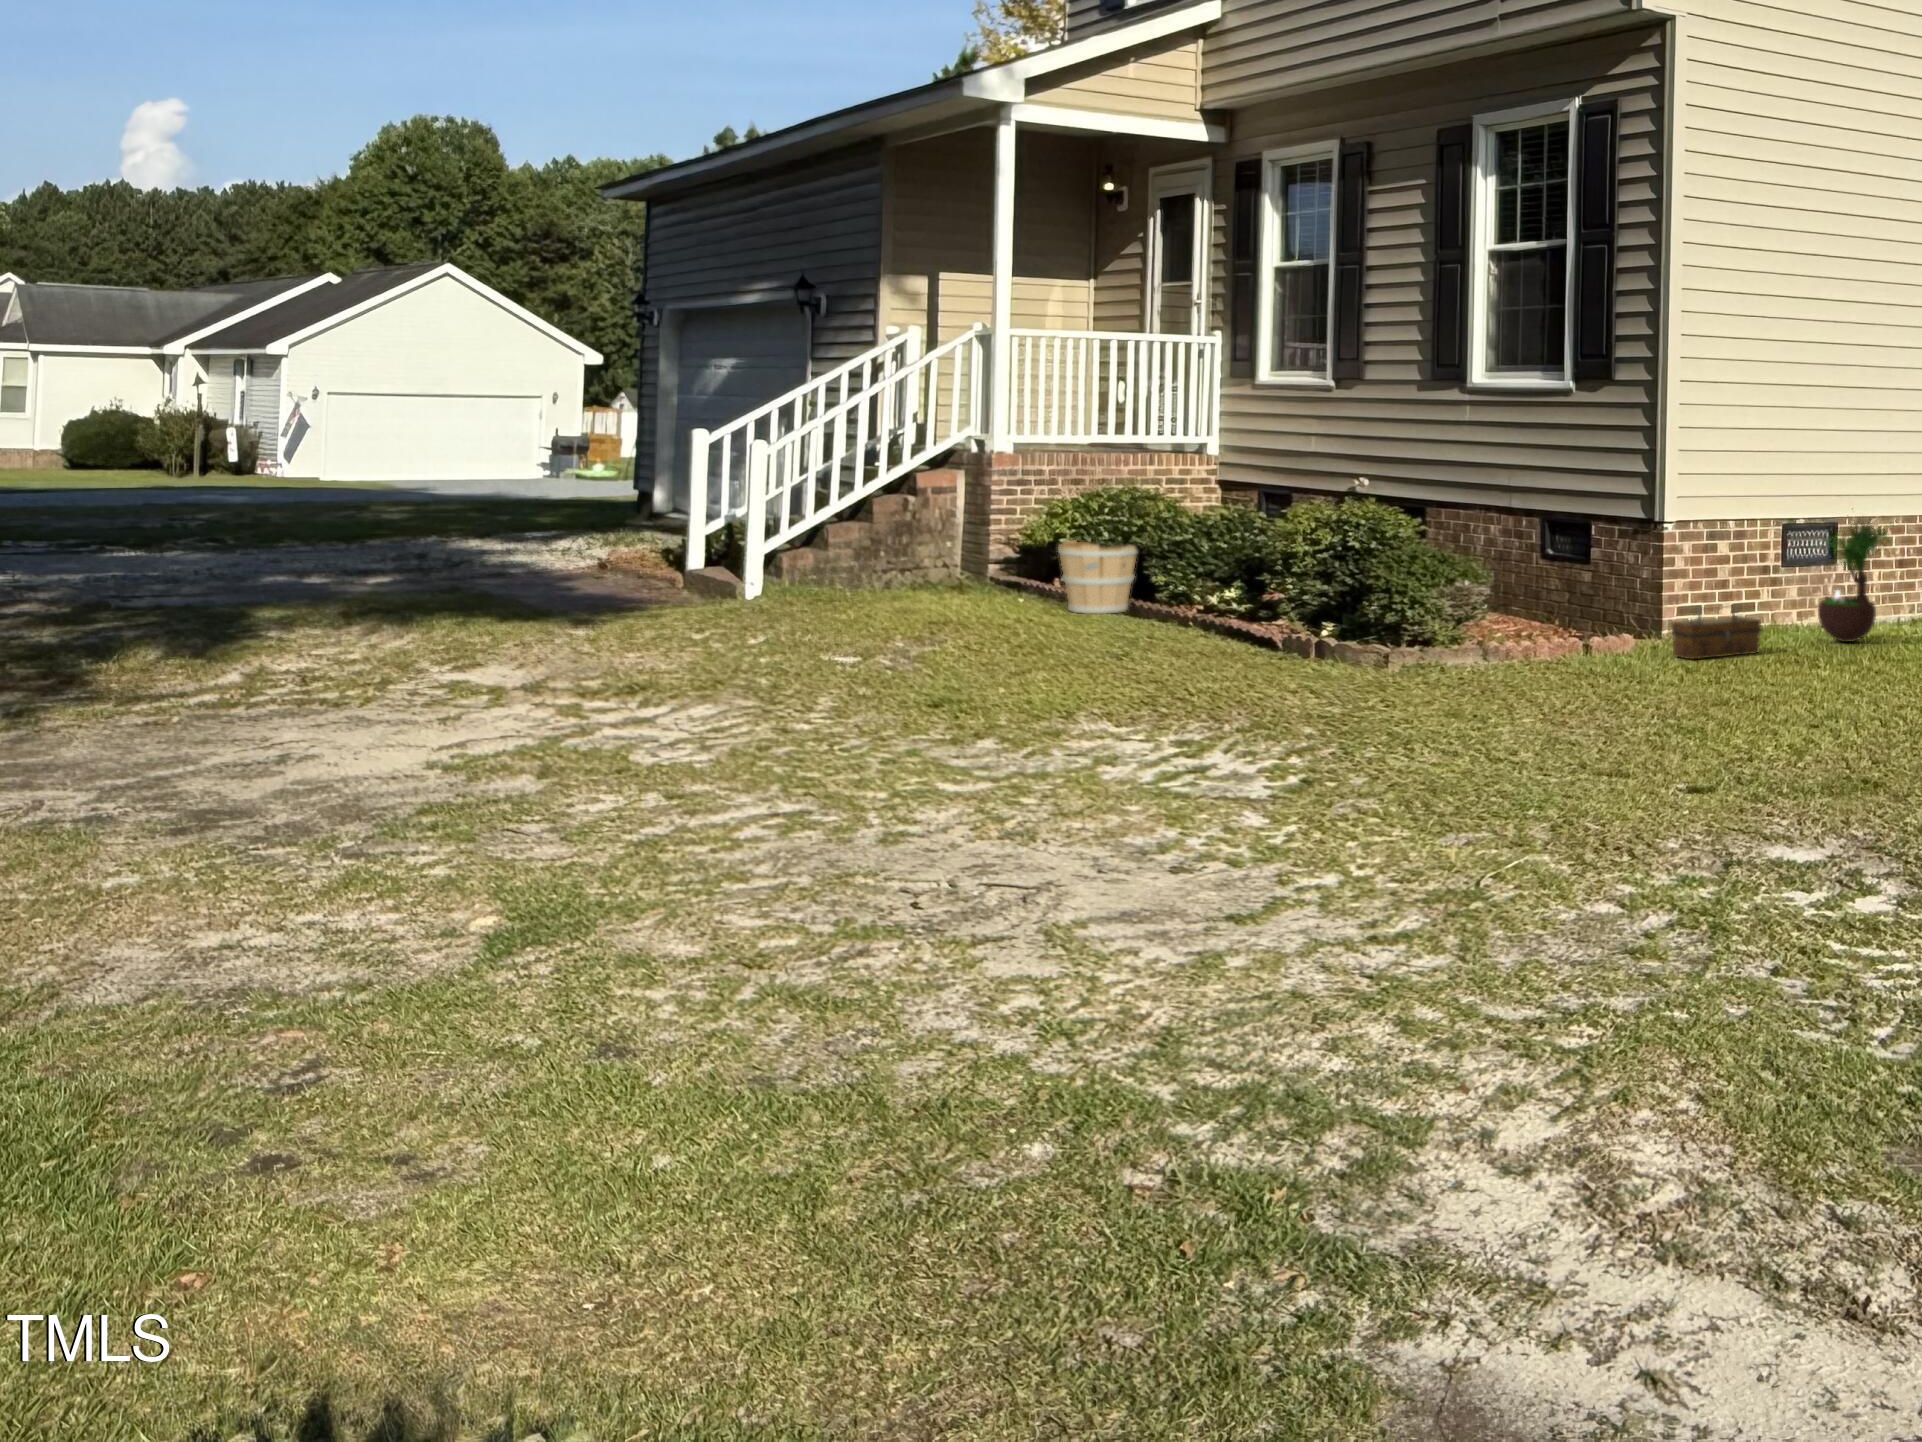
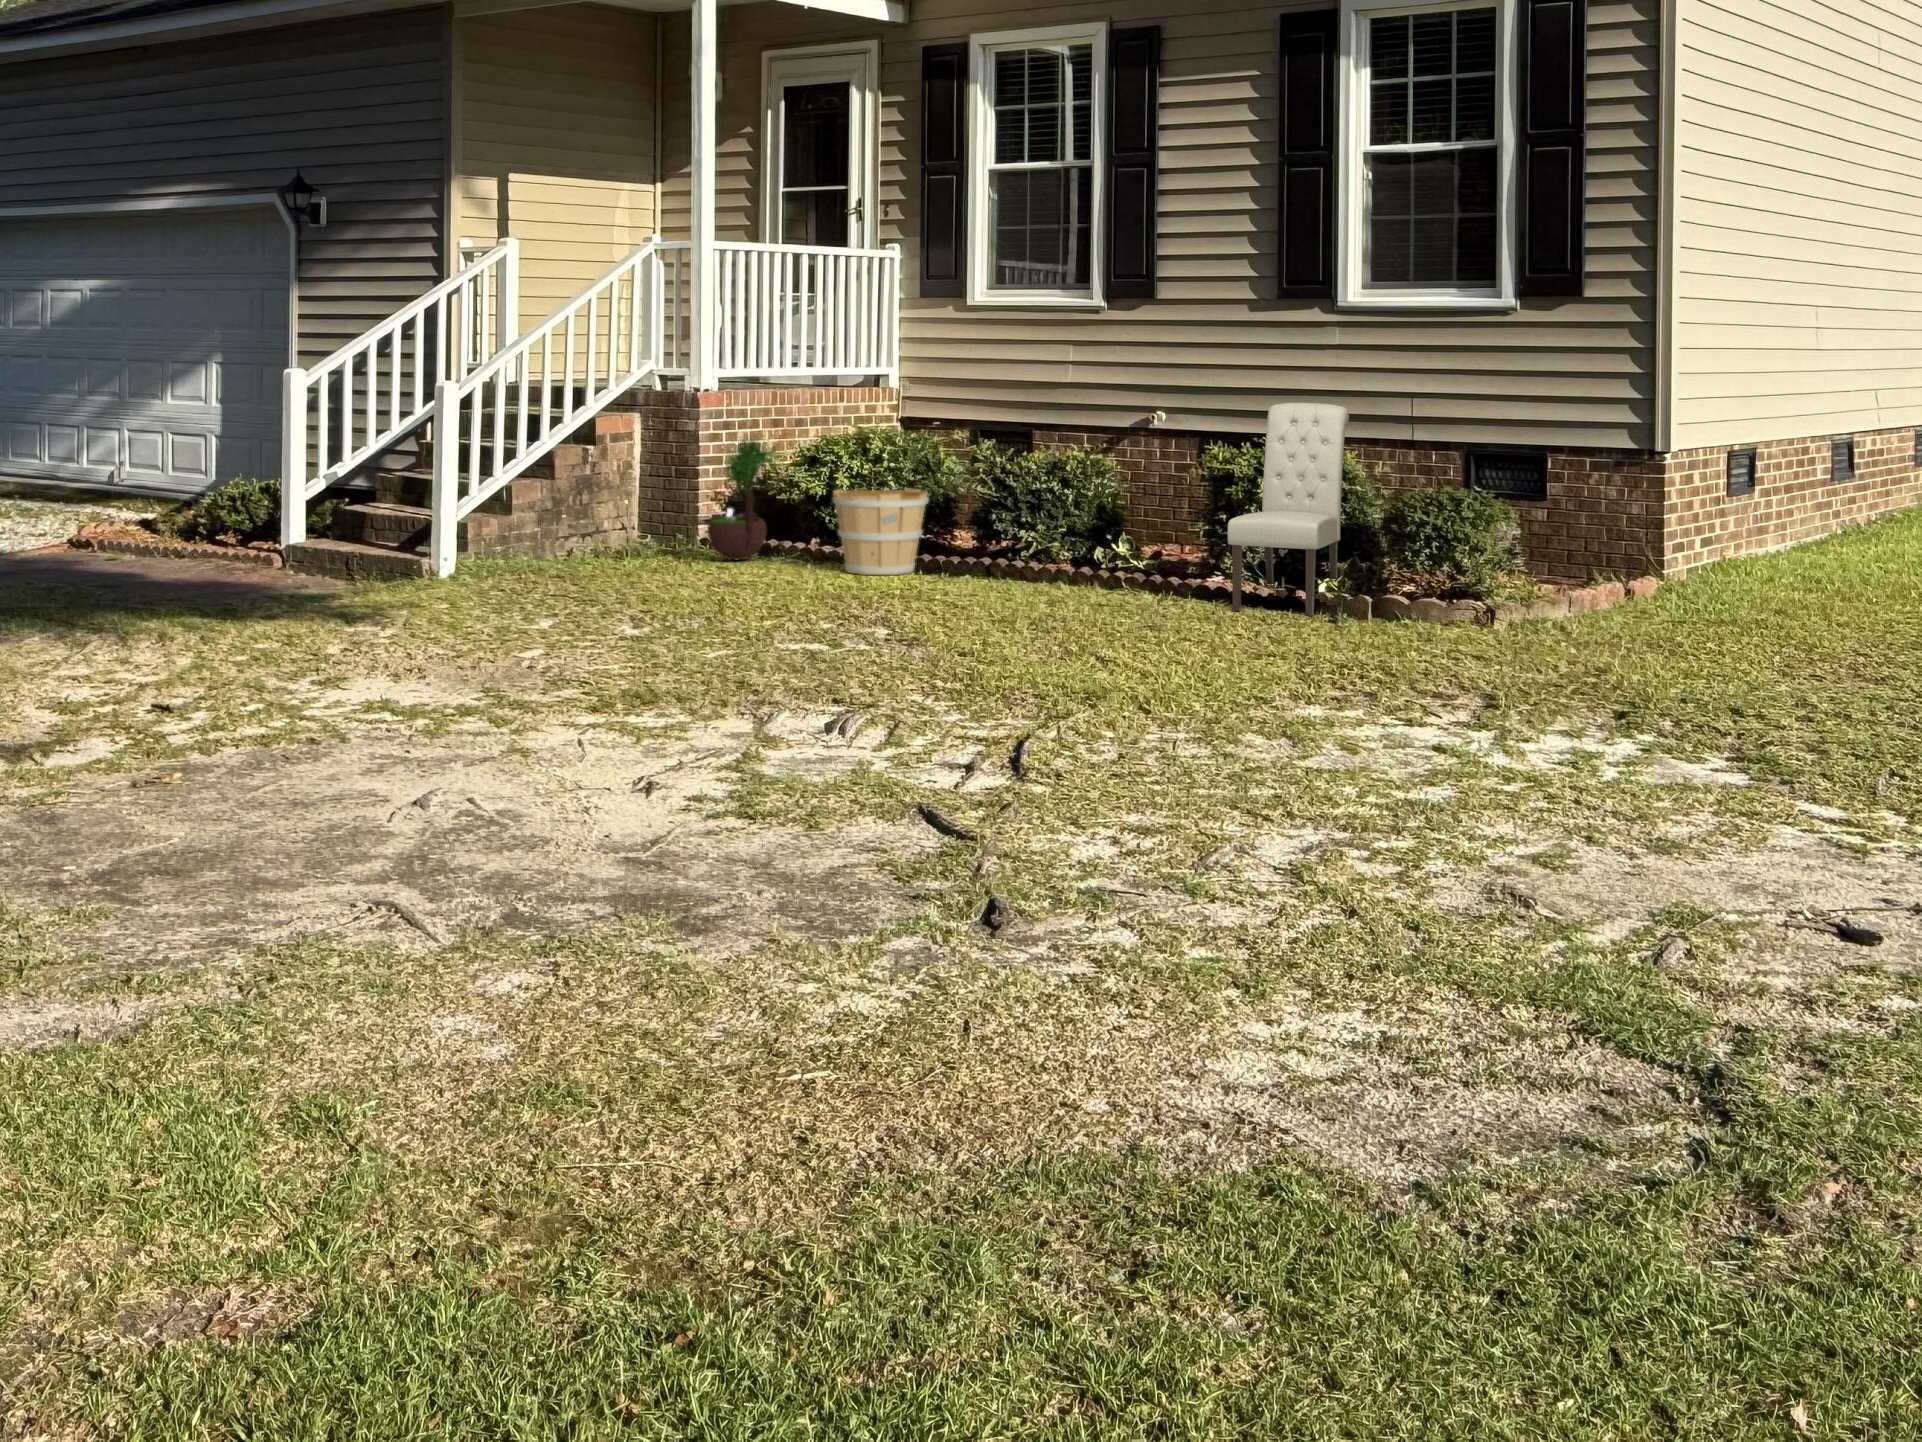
chair: none [1252,474,1387,658] -> present [1228,403,1349,616]
potted tree: present [1818,517,1891,642] -> present [708,434,780,560]
toolbox: present [1670,605,1762,659] -> none [1674,541,1747,601]

